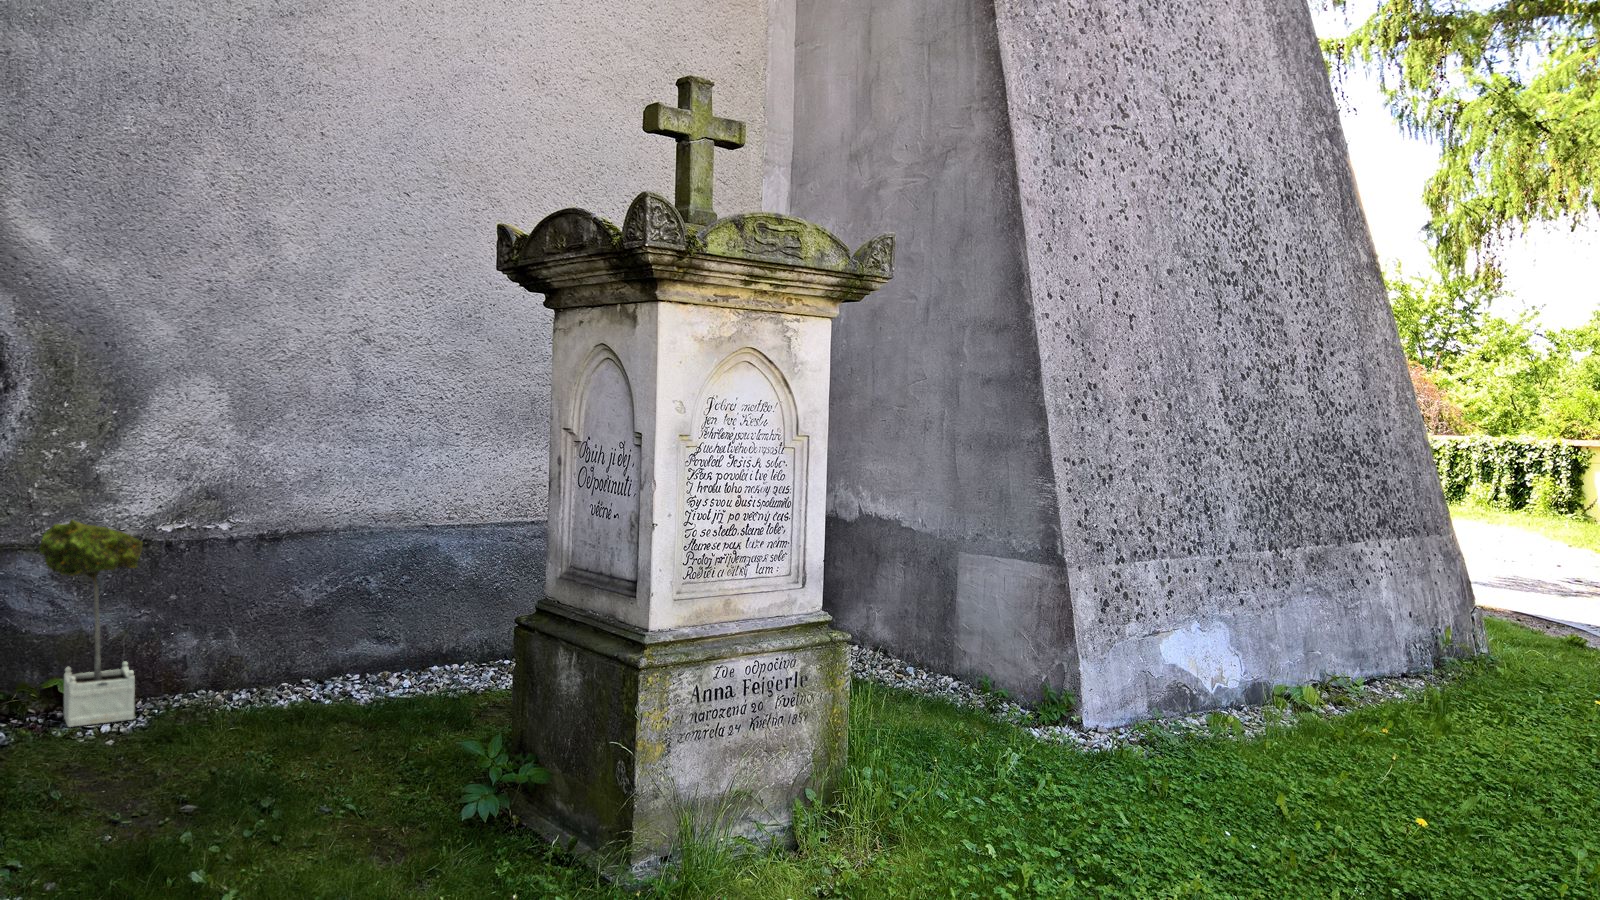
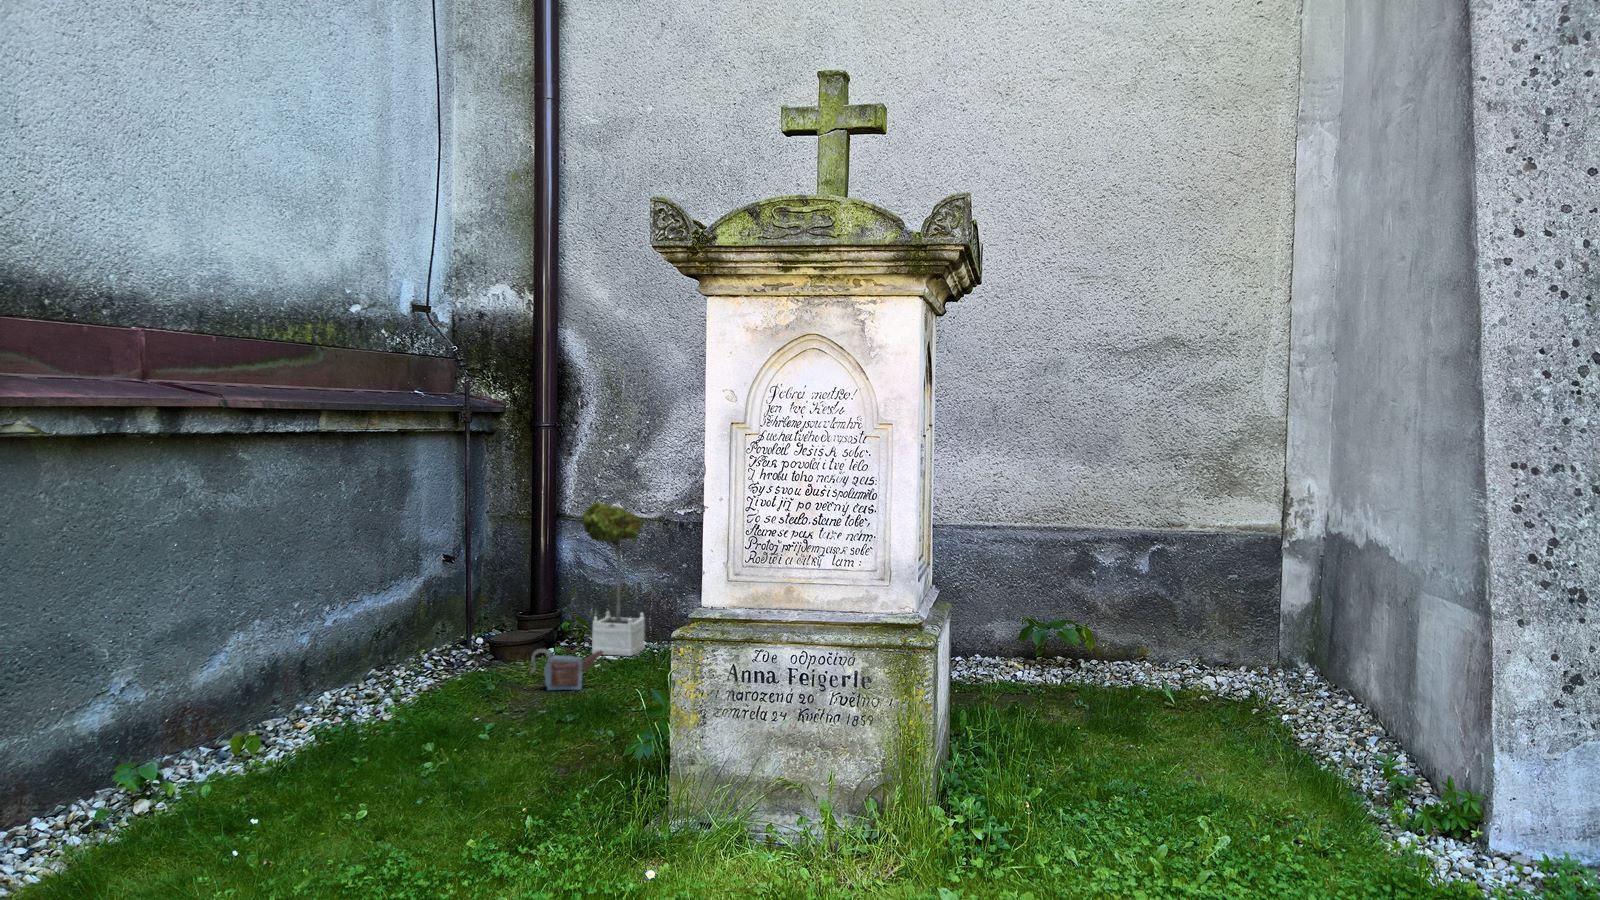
watering can: none [93,714,194,783] -> present [530,649,604,690]

